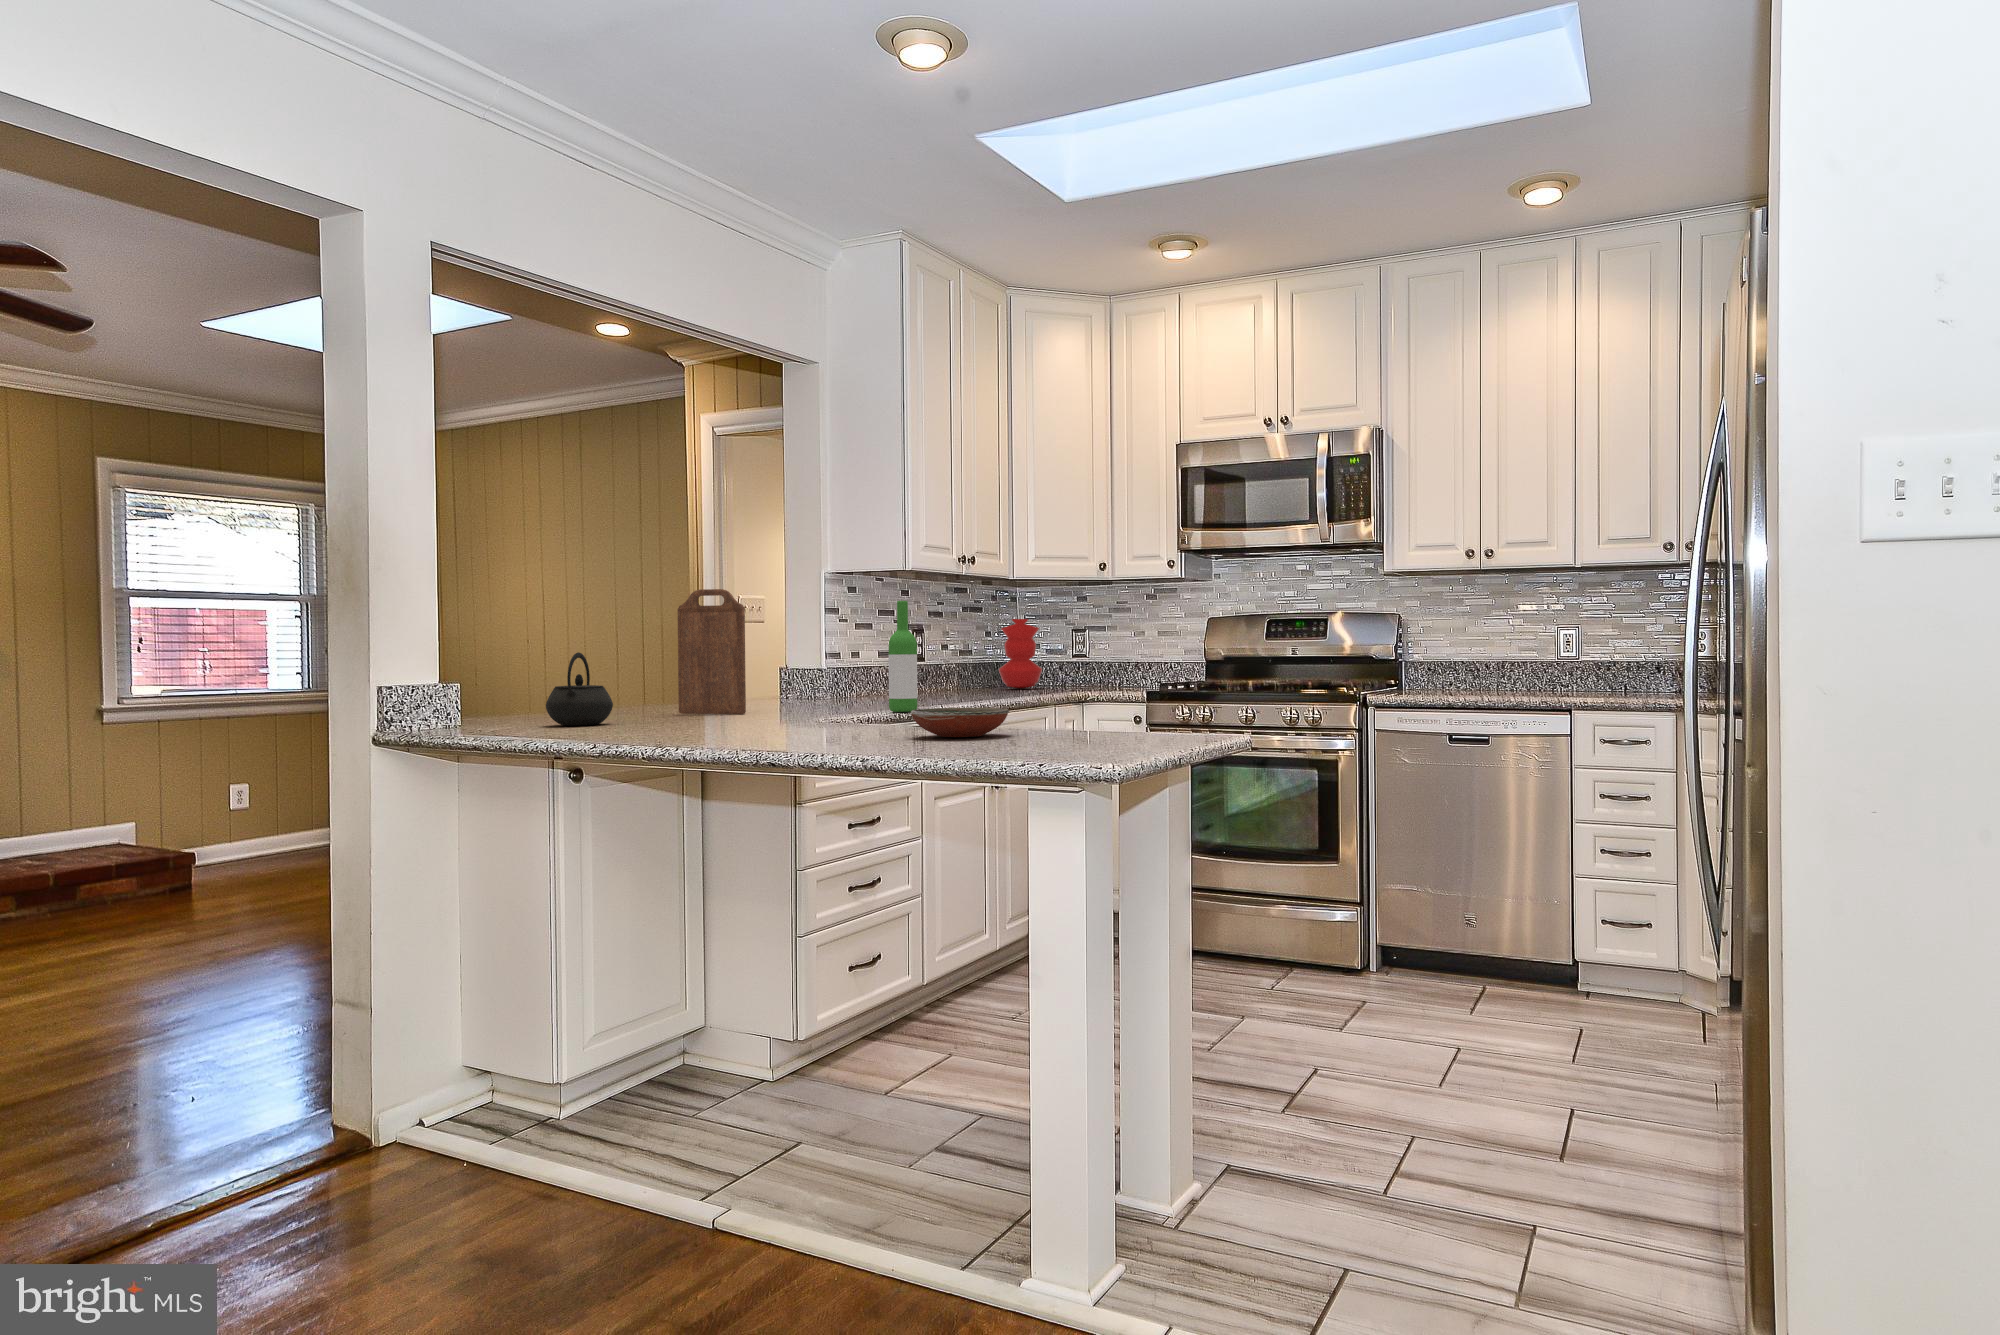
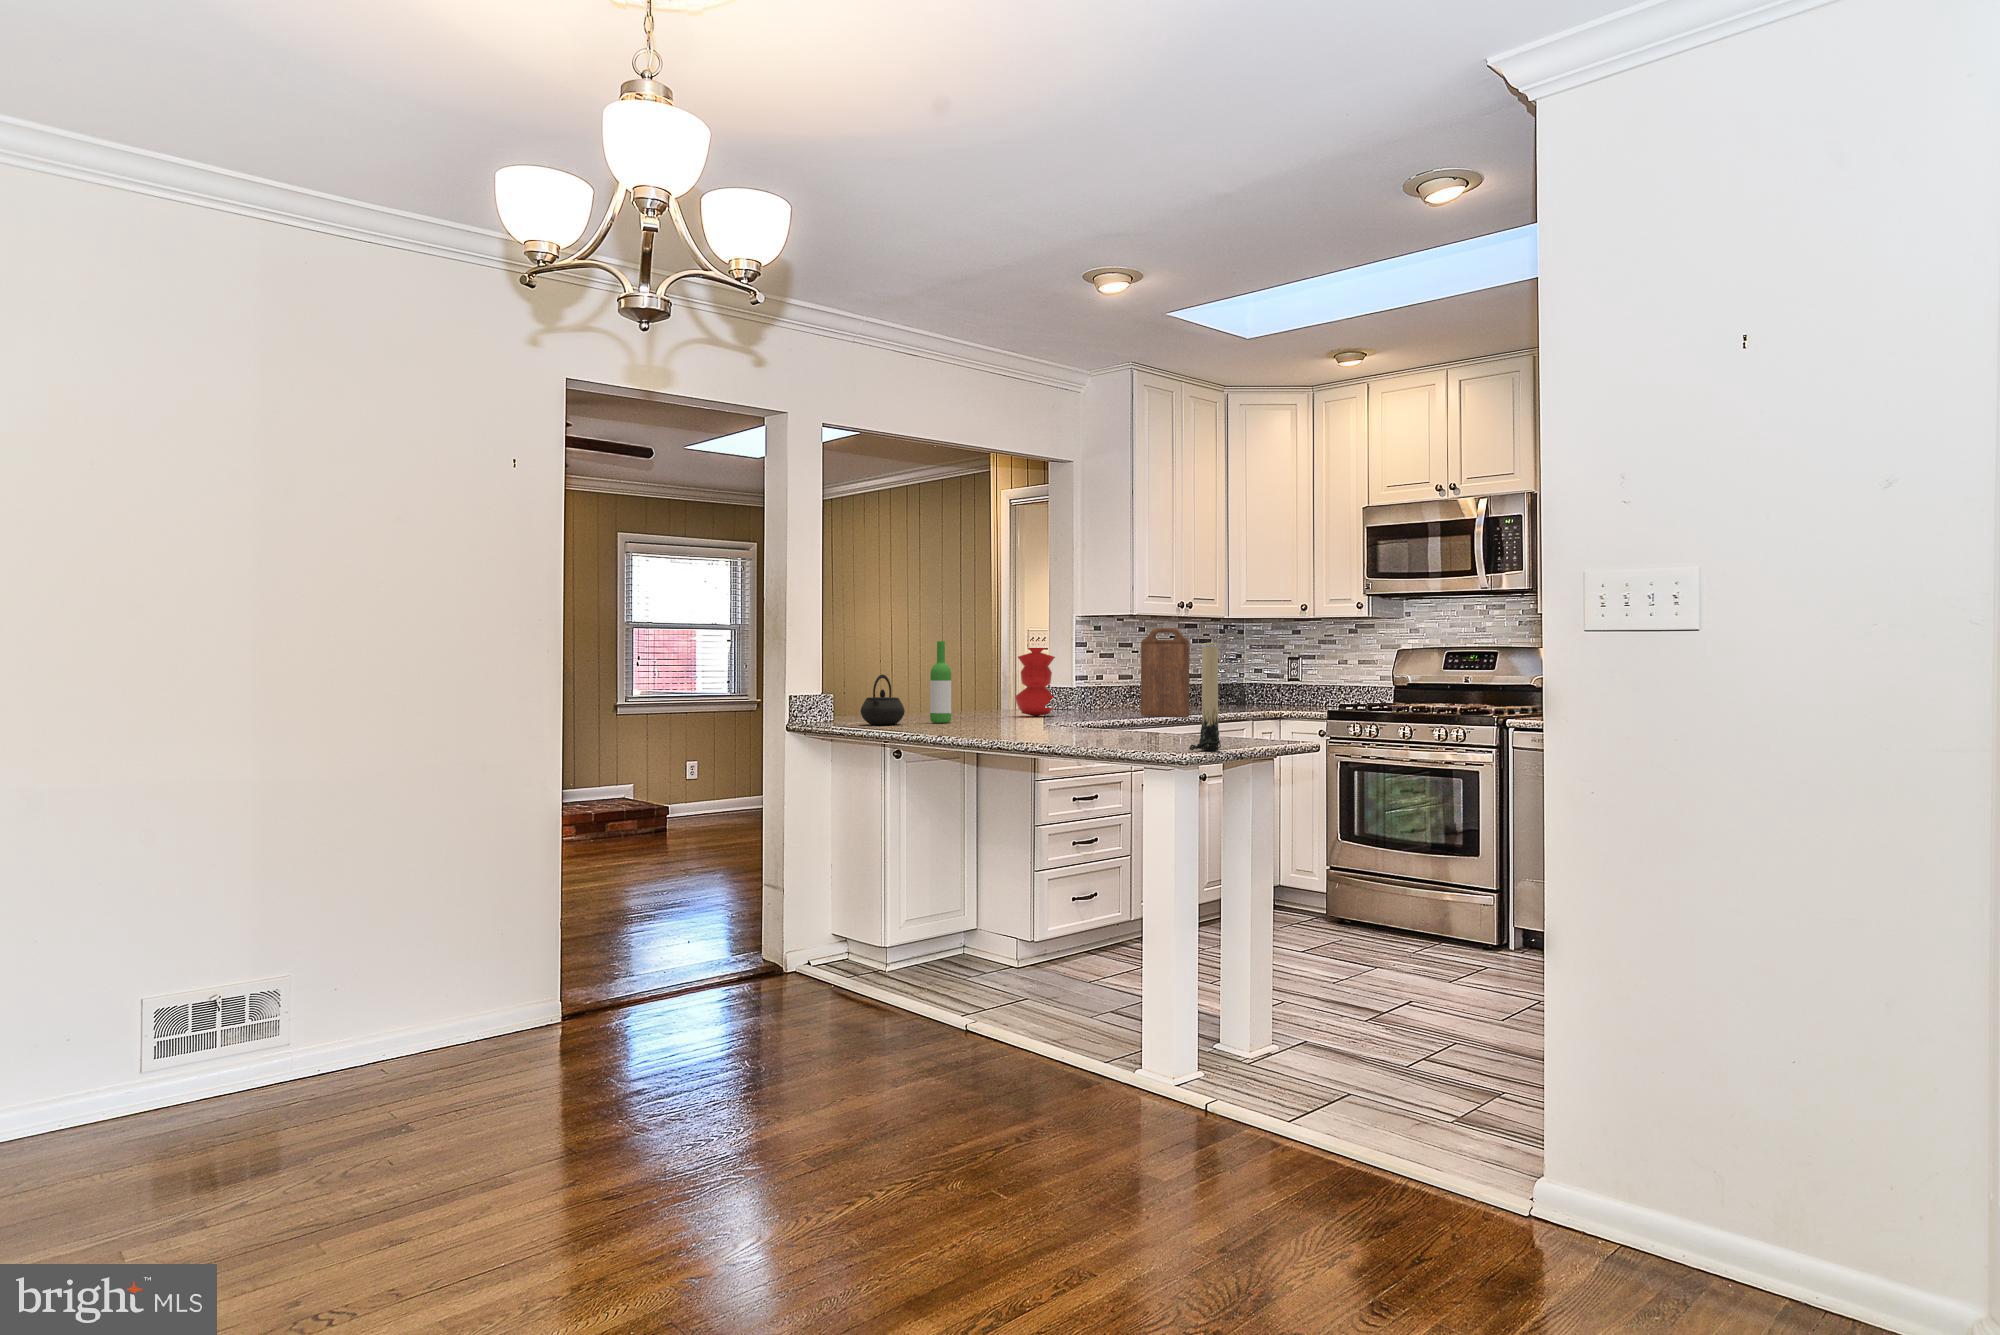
cutting board: present [678,589,746,714] -> present [1141,628,1190,717]
candle: none [1115,594,1158,747] -> present [1189,643,1221,751]
wine bottle: present [889,601,917,712] -> present [930,641,951,723]
vase: present [999,619,1042,689] -> present [1015,648,1055,716]
decorative bowl: present [911,708,1009,737] -> none [1073,720,1143,740]

